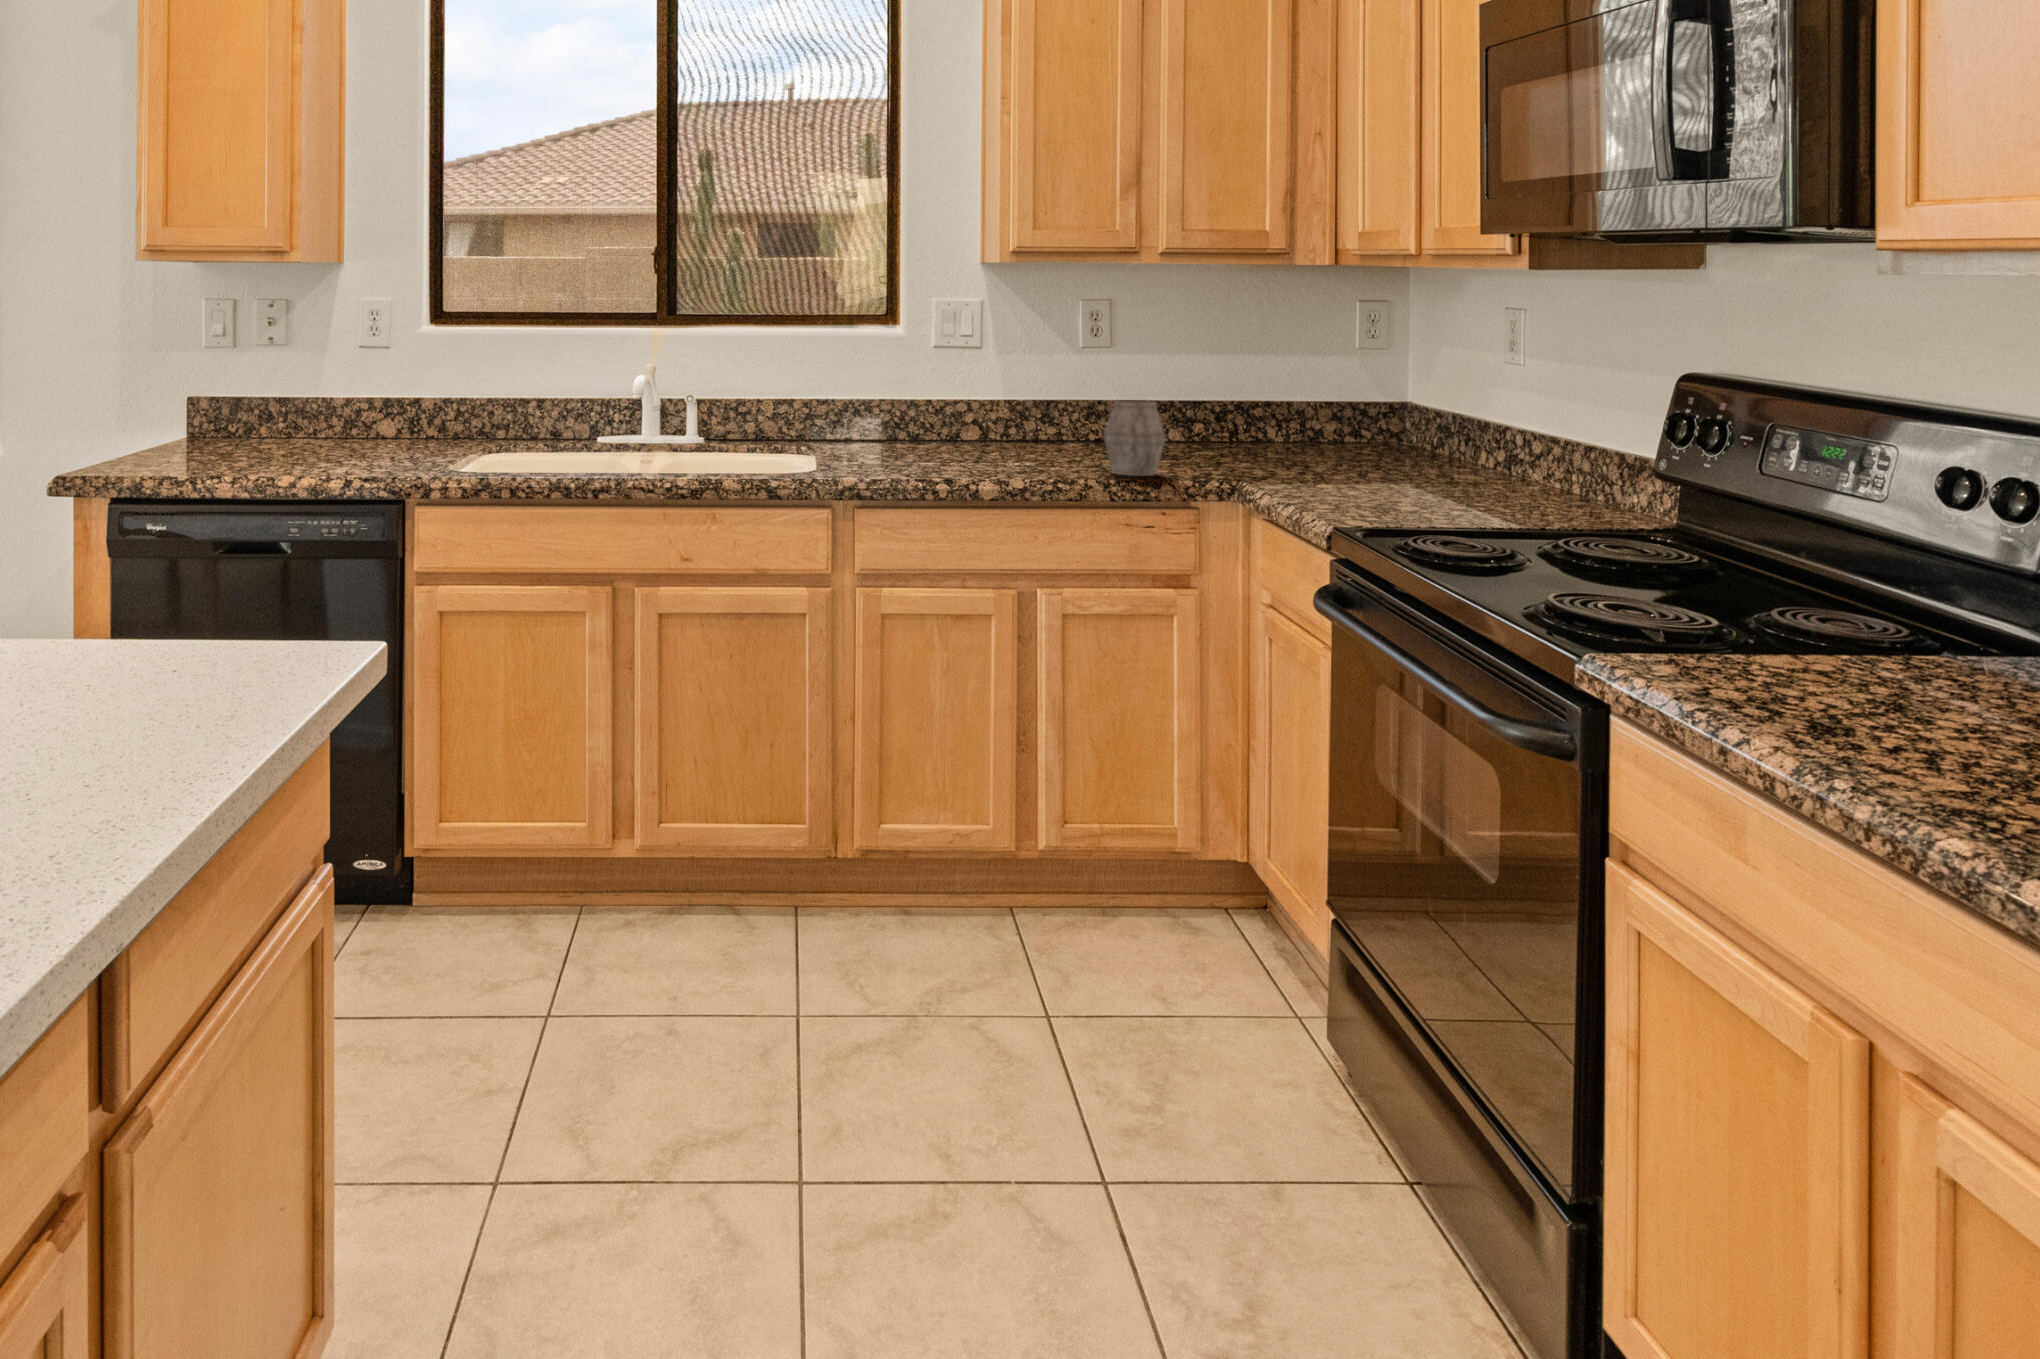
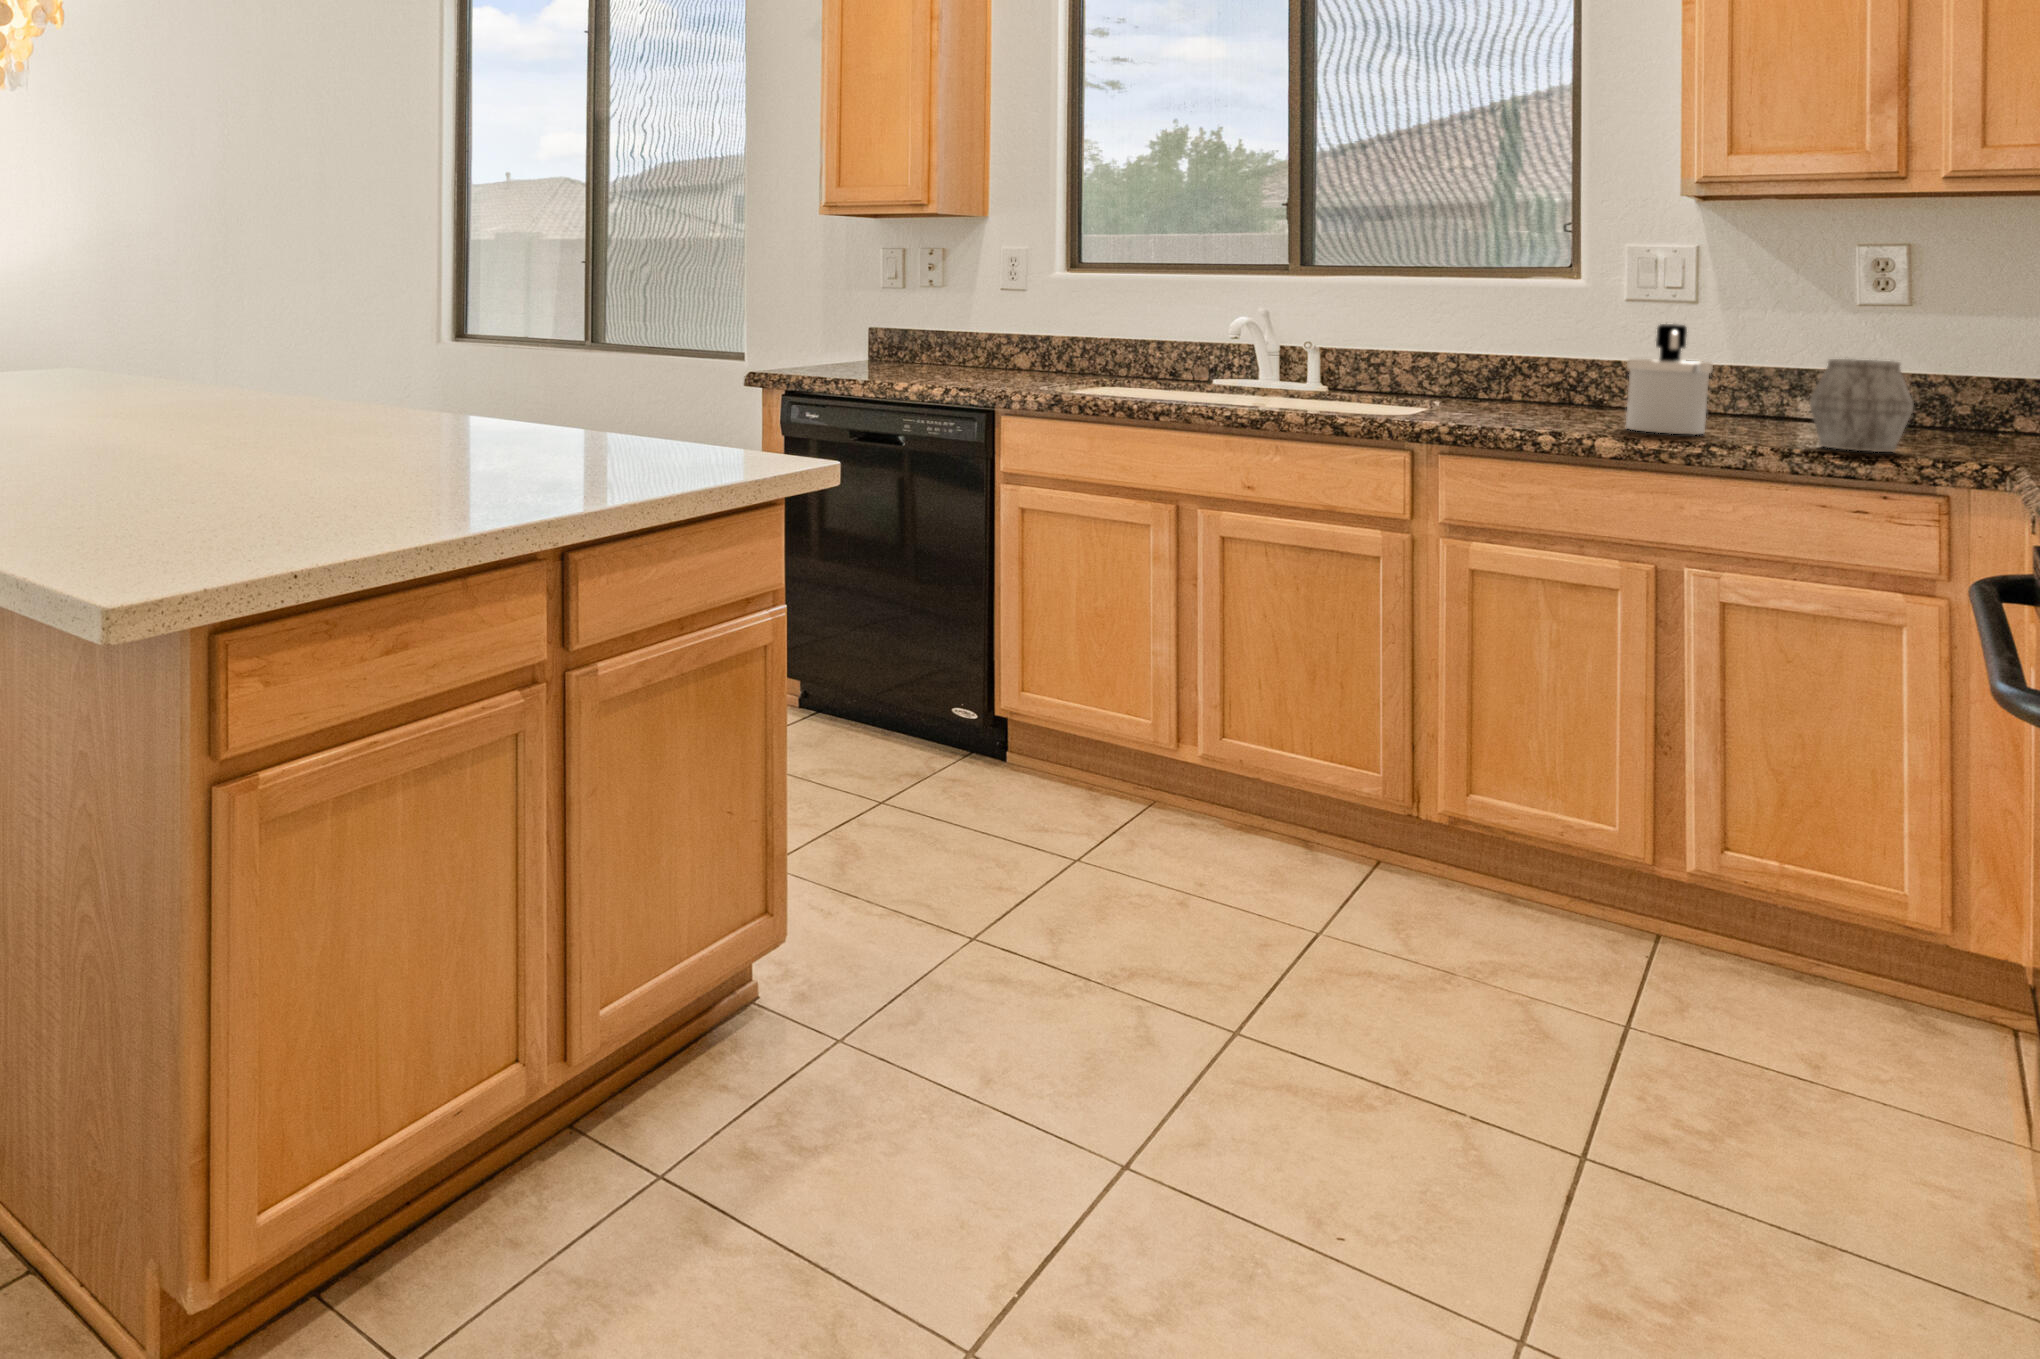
soap dispenser: none [976,374,1034,471] -> present [1626,324,1713,435]

